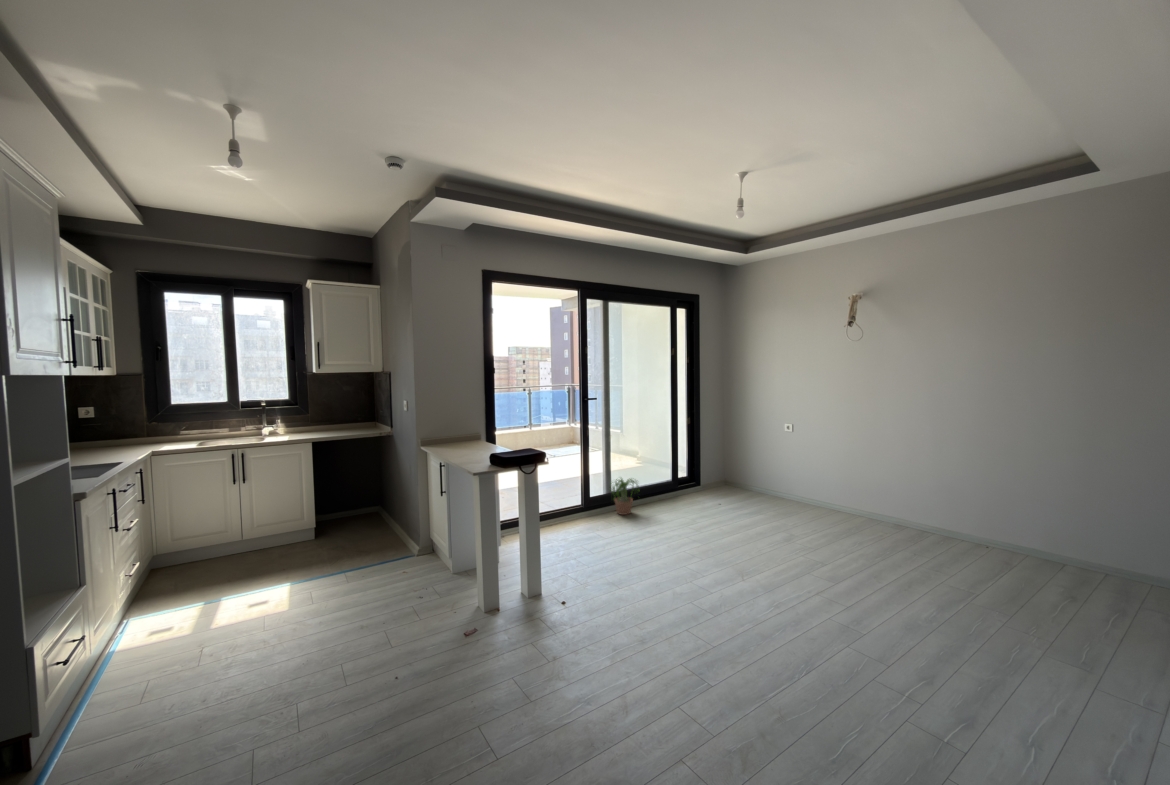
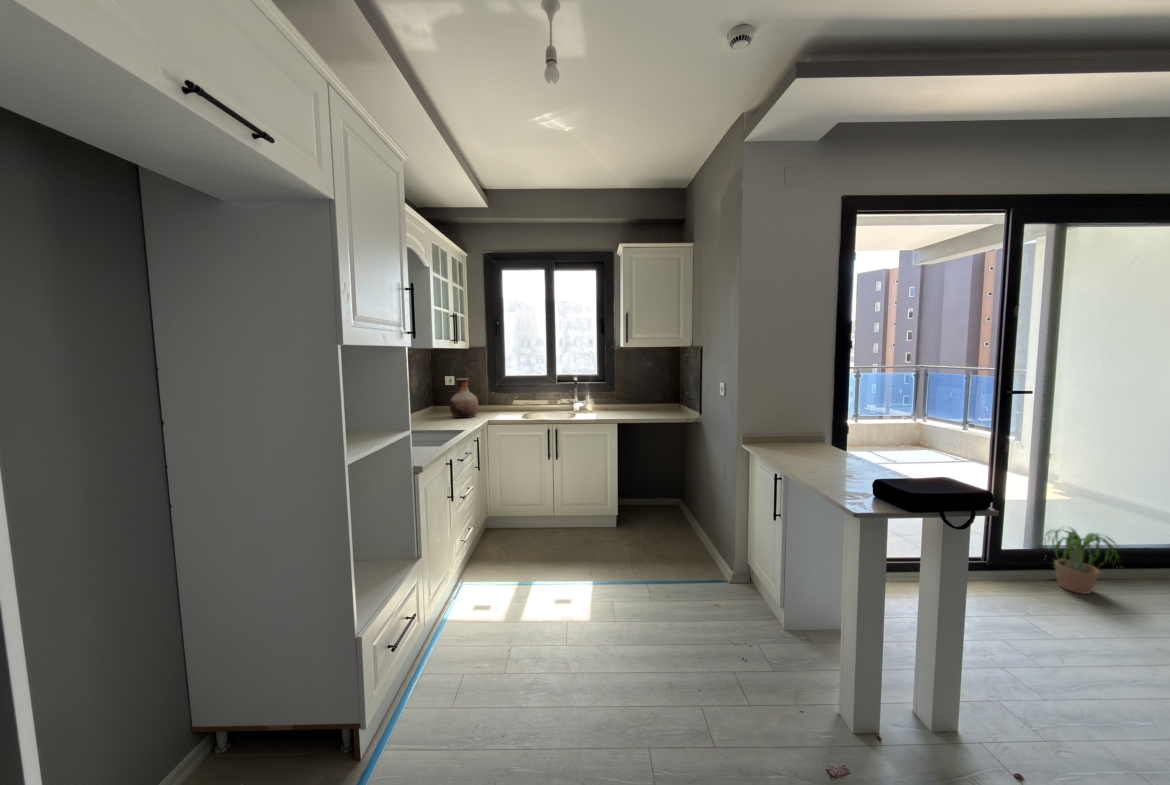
vase: none [93,408,136,452] -> present [450,378,478,418]

